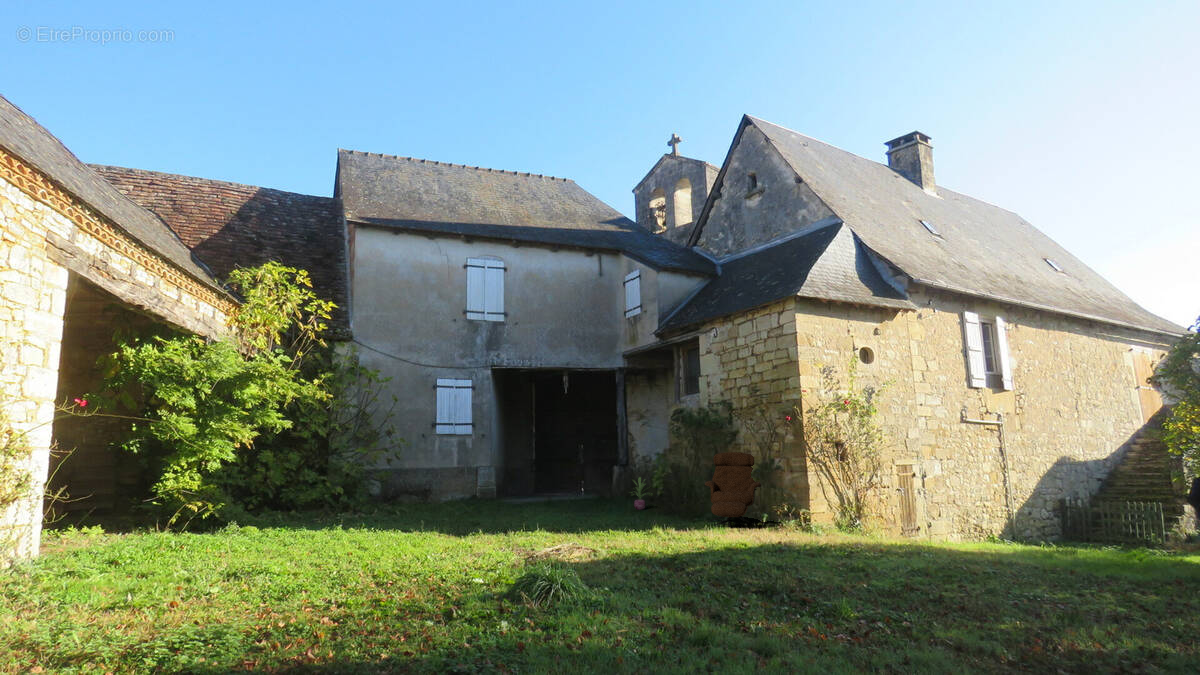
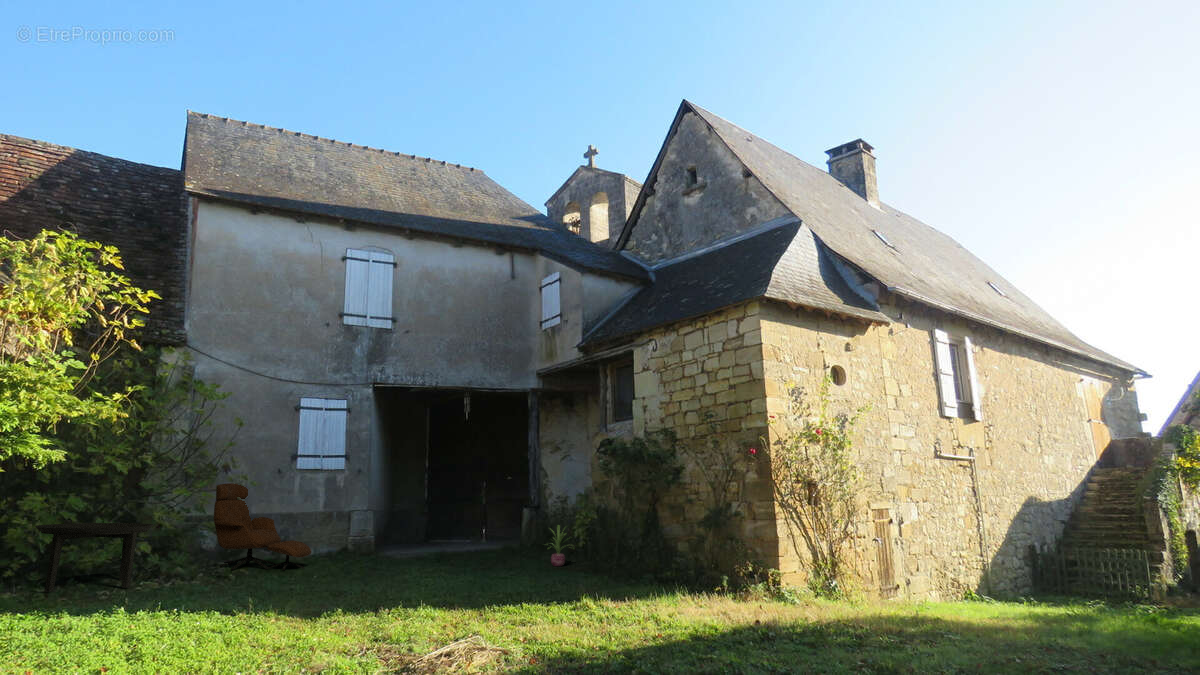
lounge chair: present [705,452,761,528] -> present [214,483,311,570]
round table: none [267,472,344,518] -> present [35,523,154,592]

